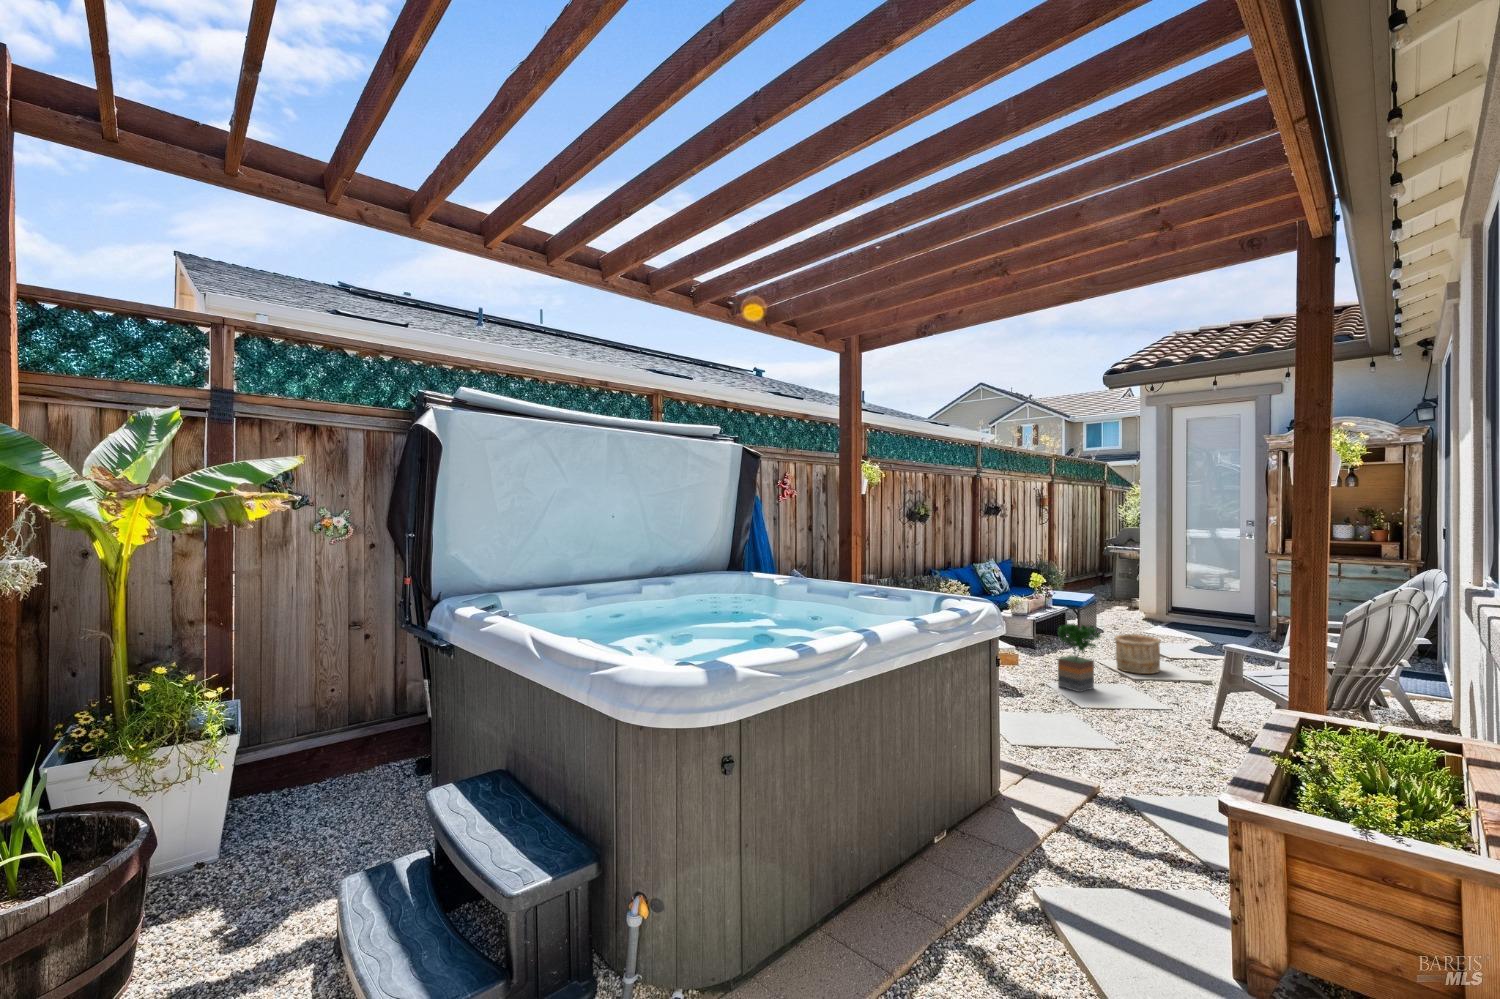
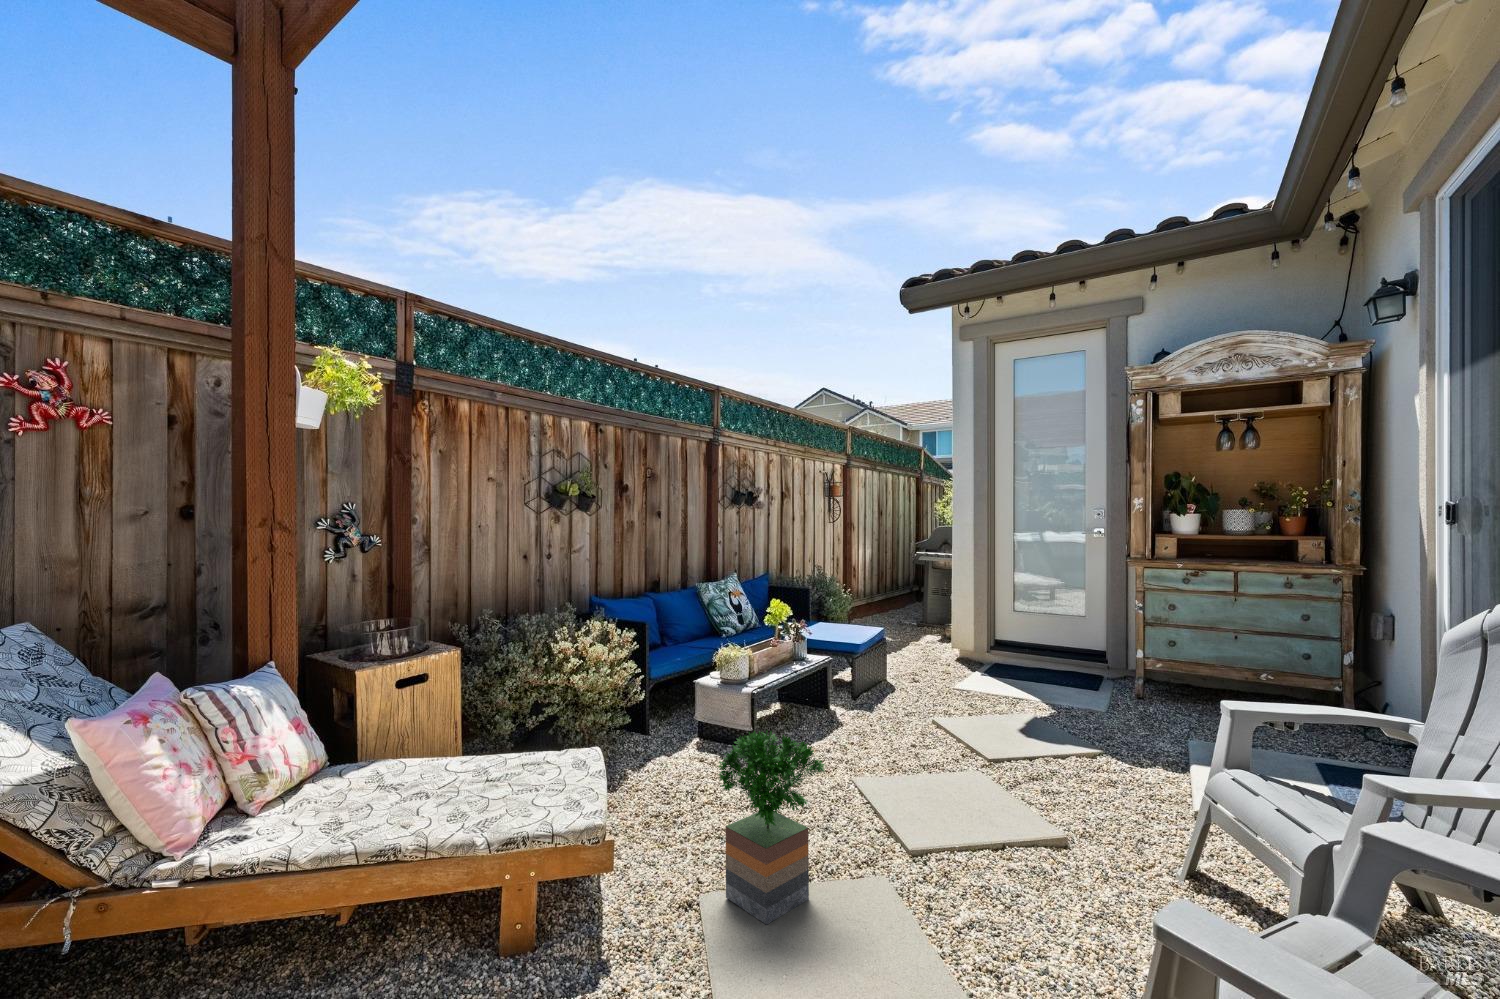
wooden bucket: present [1114,634,1160,674] -> none [879,725,968,822]

